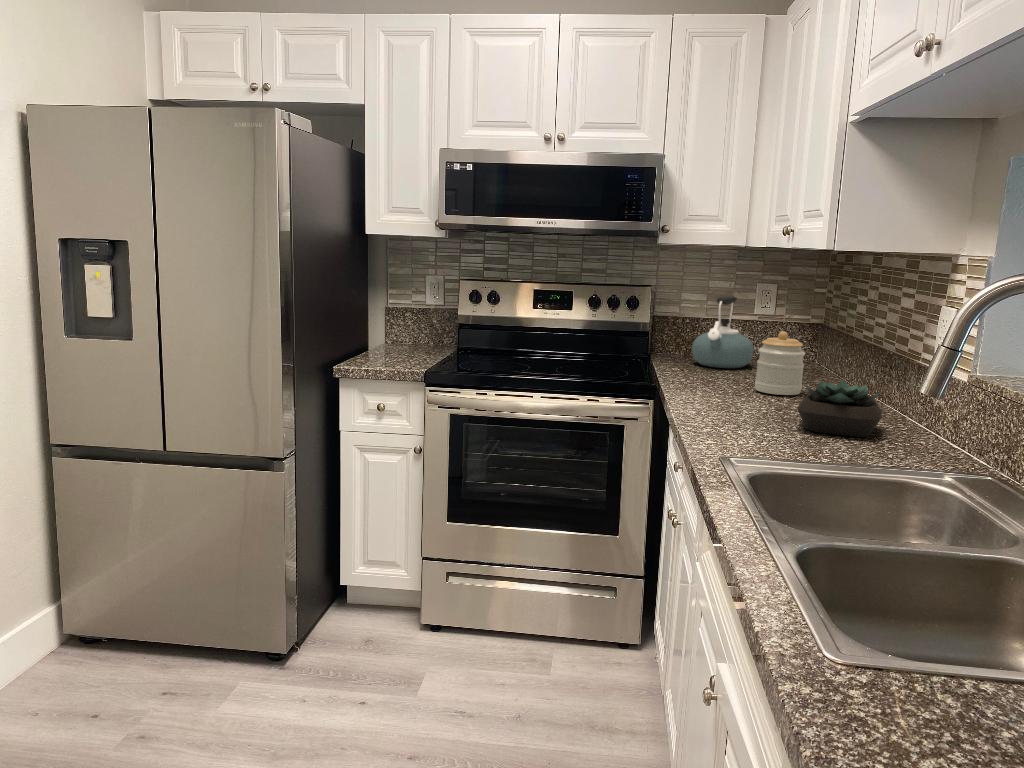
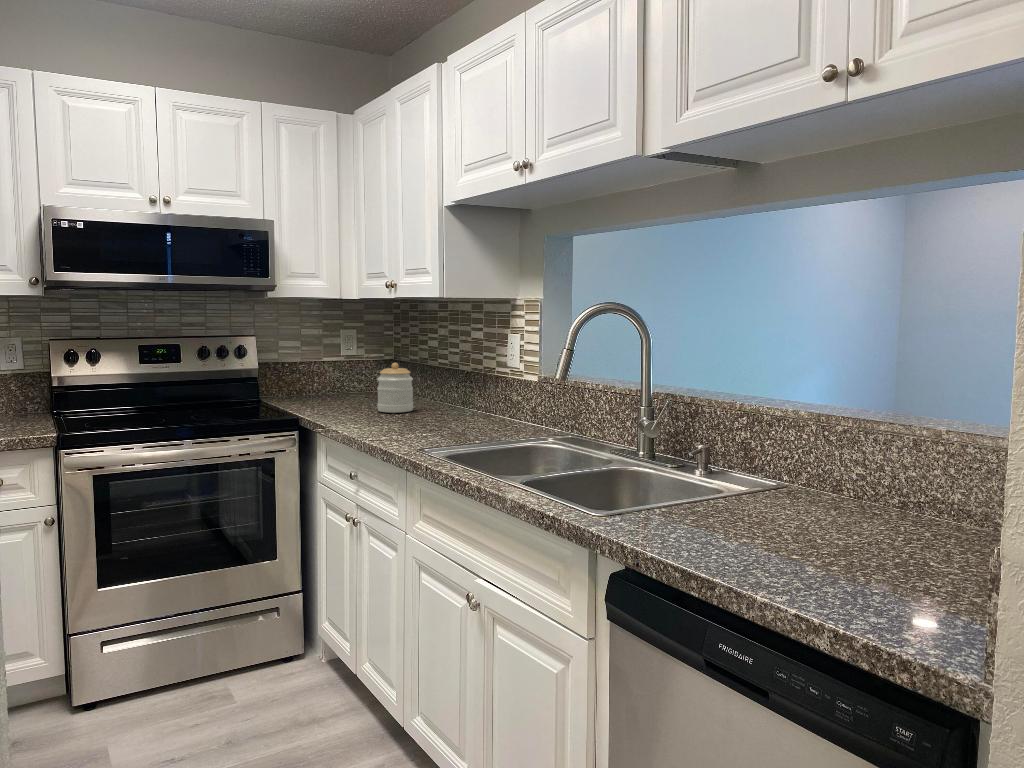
kettle: present [692,296,754,368] -> none [301,341,354,401]
succulent plant: present [797,381,882,437] -> none [434,391,494,429]

